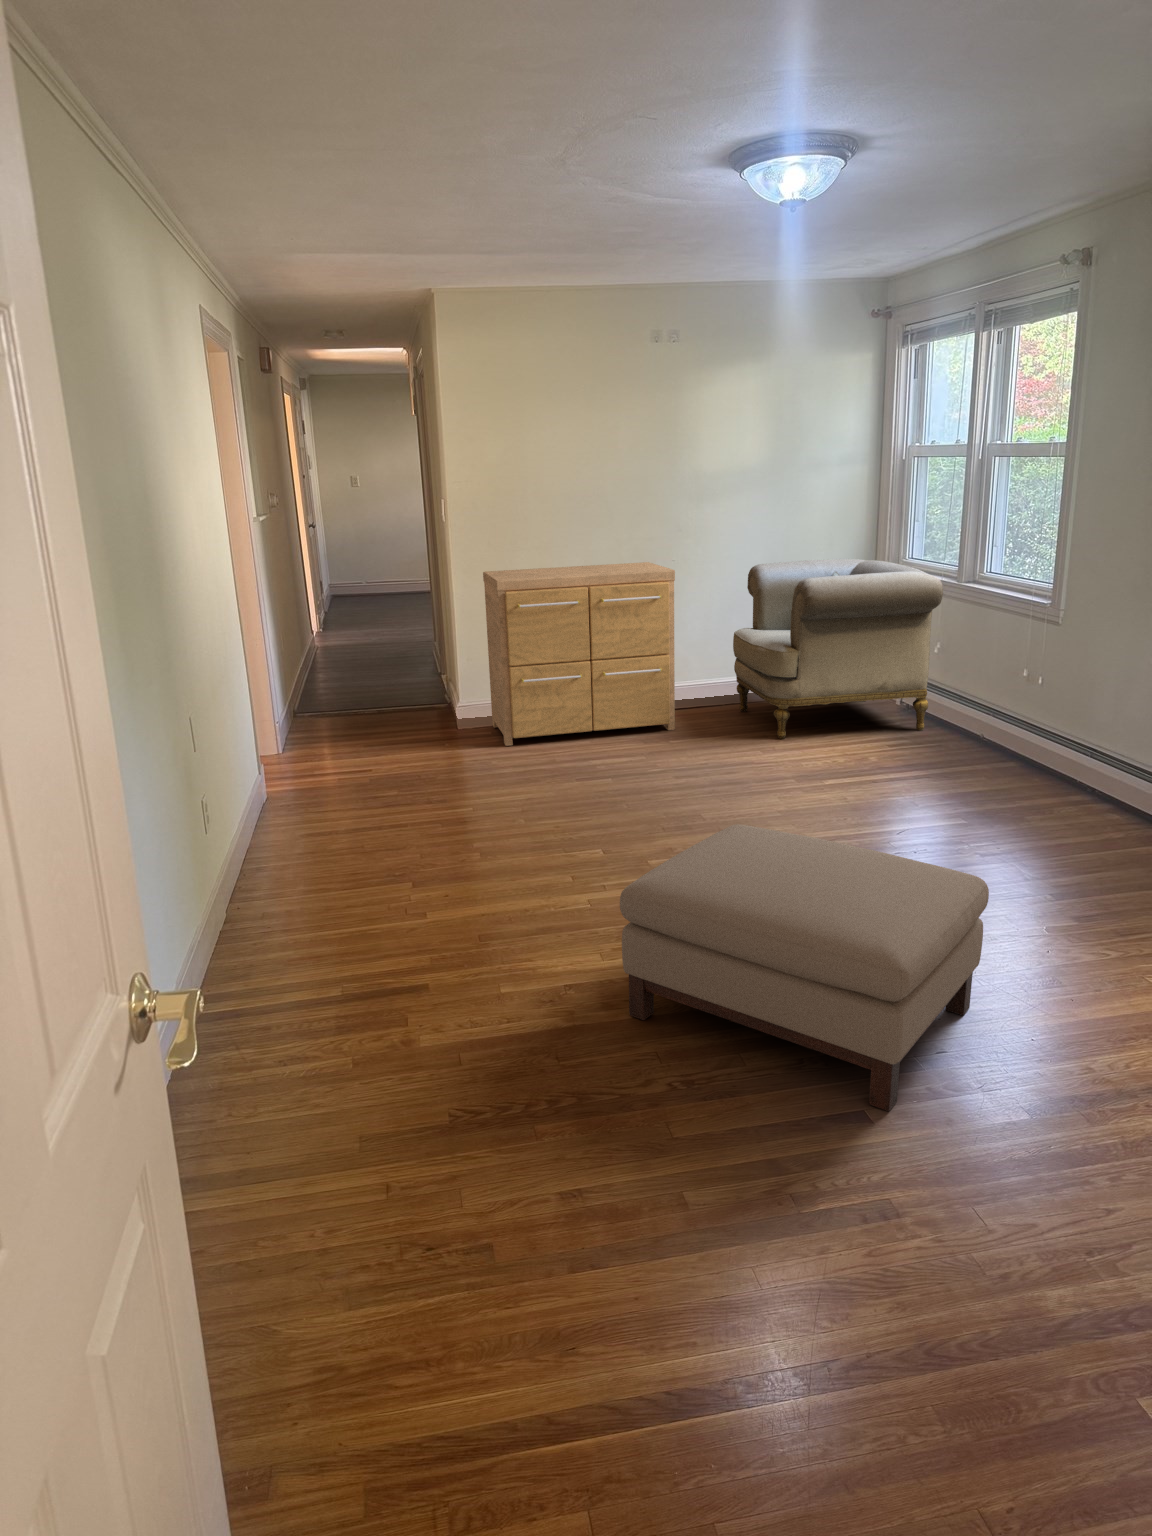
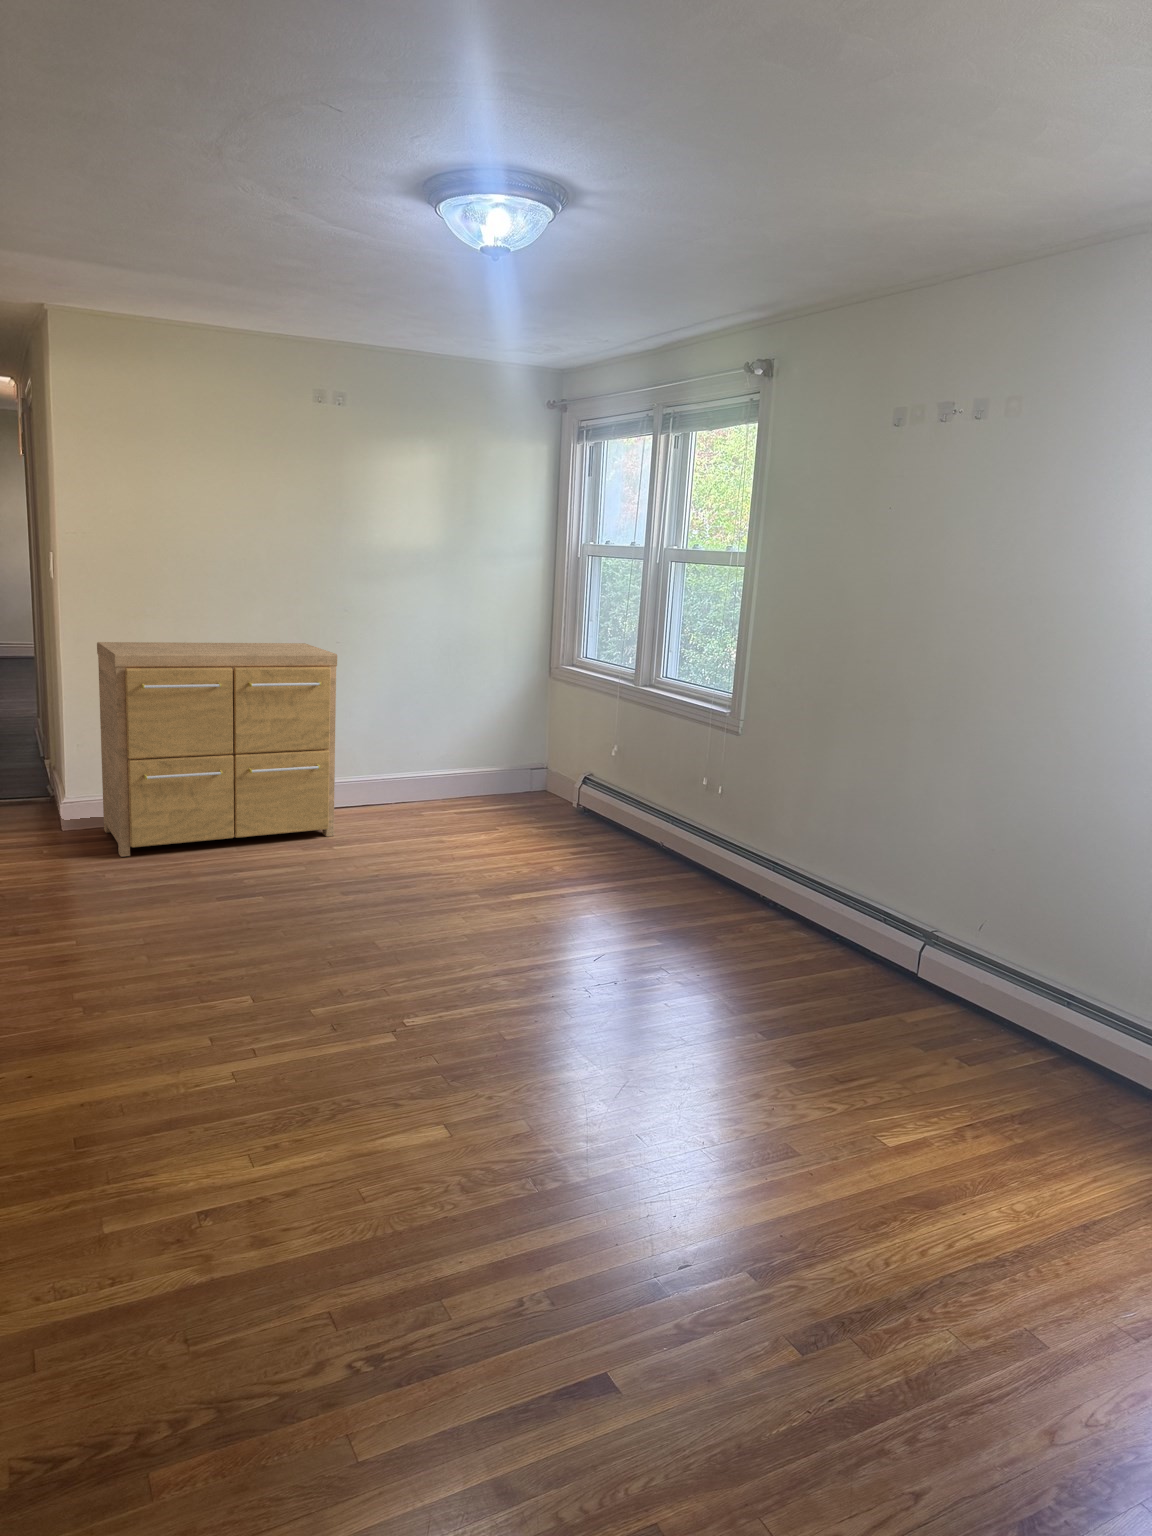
armchair: present [733,559,943,739] -> none [402,652,623,847]
ottoman: present [620,824,989,1111] -> none [280,975,732,1366]

